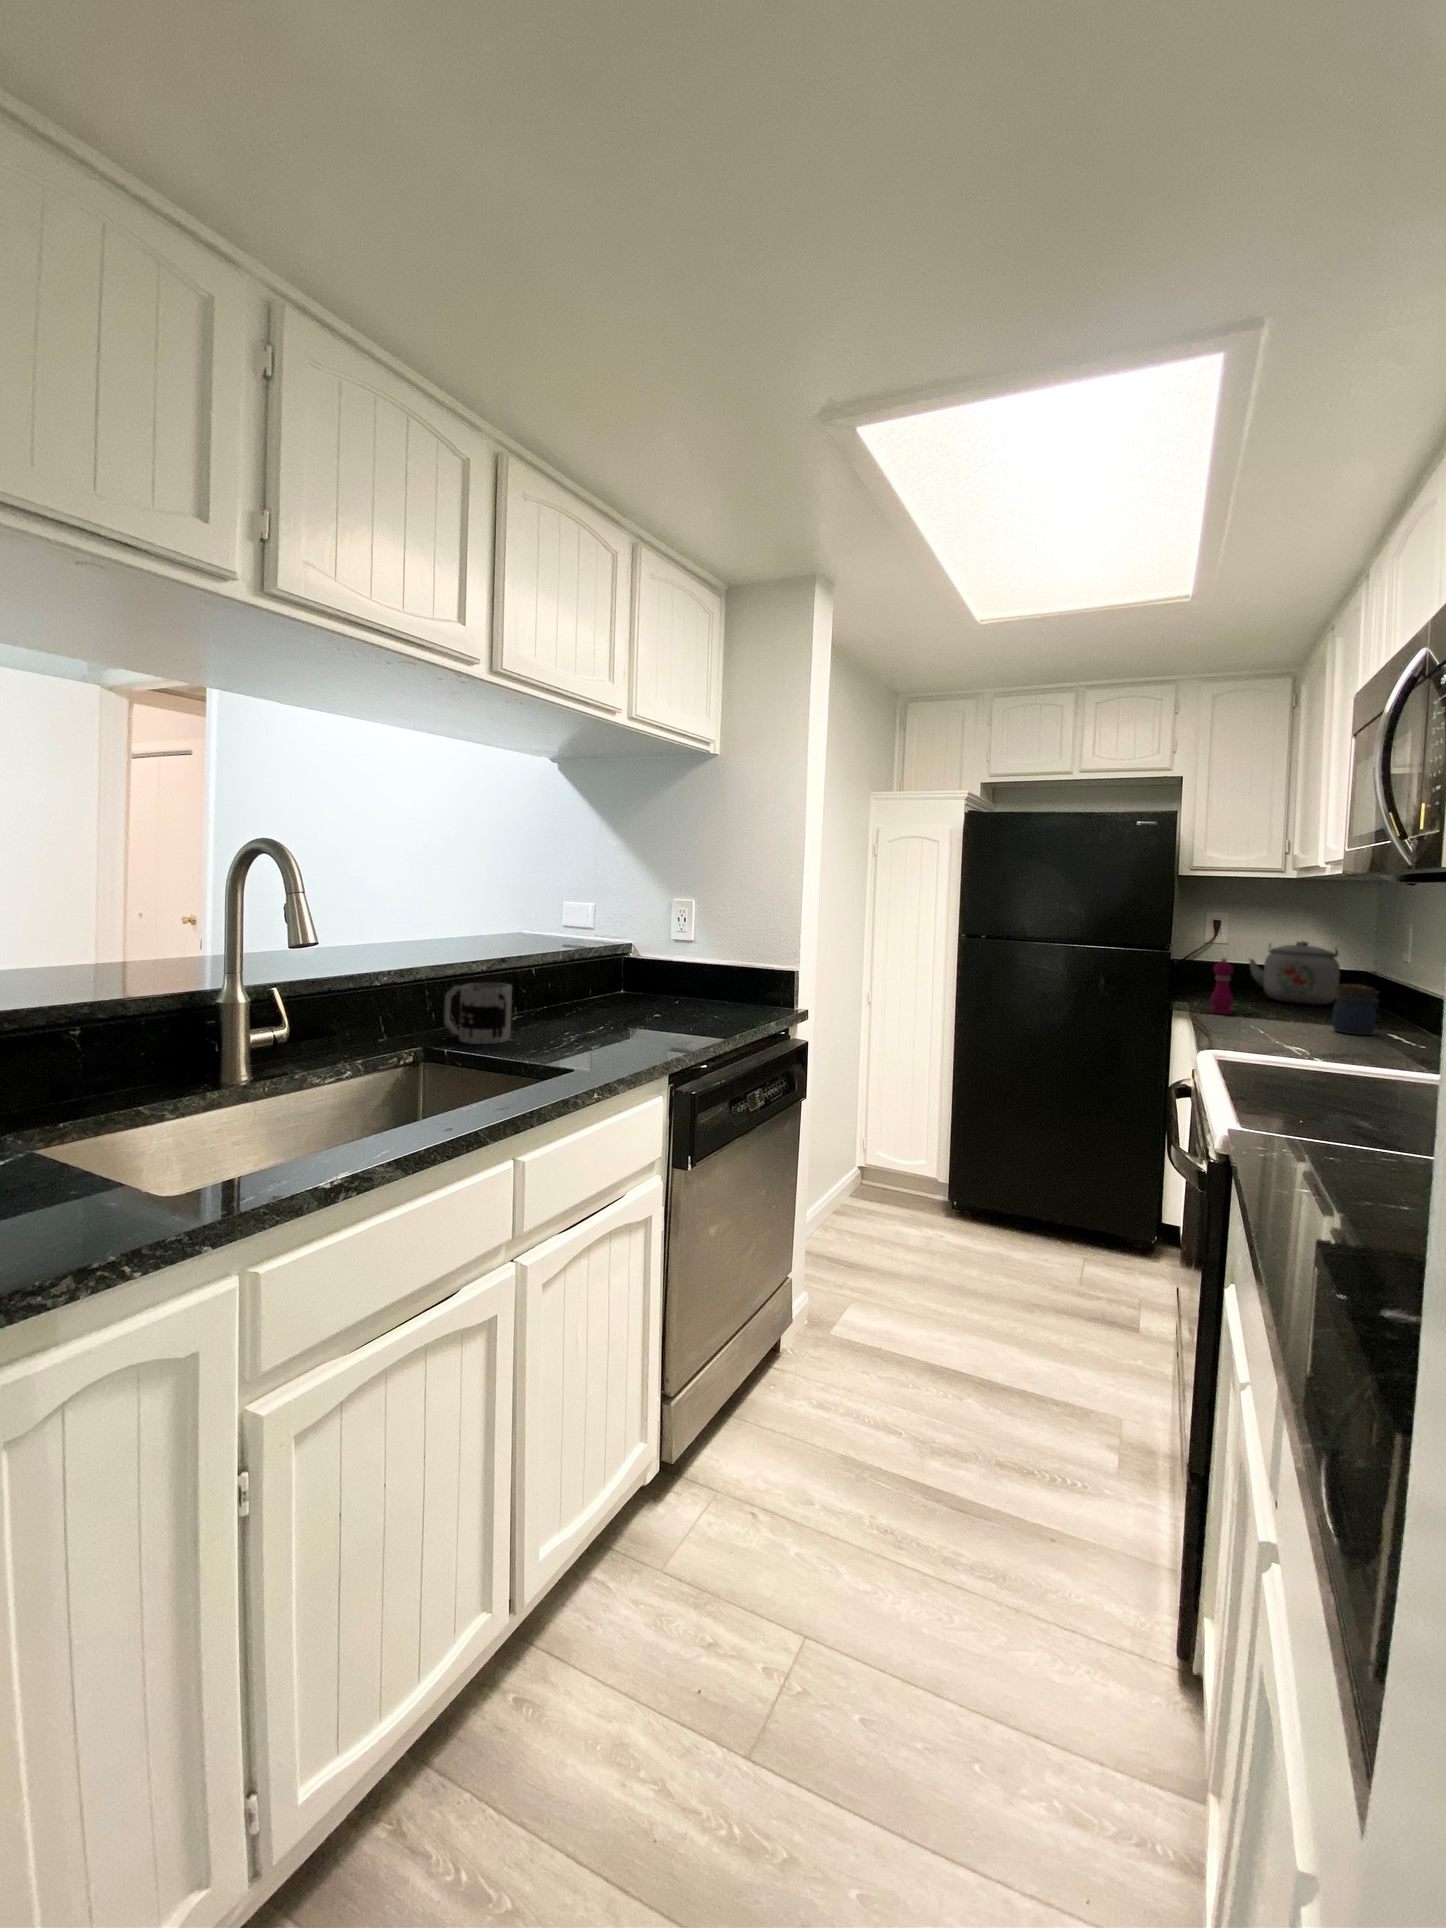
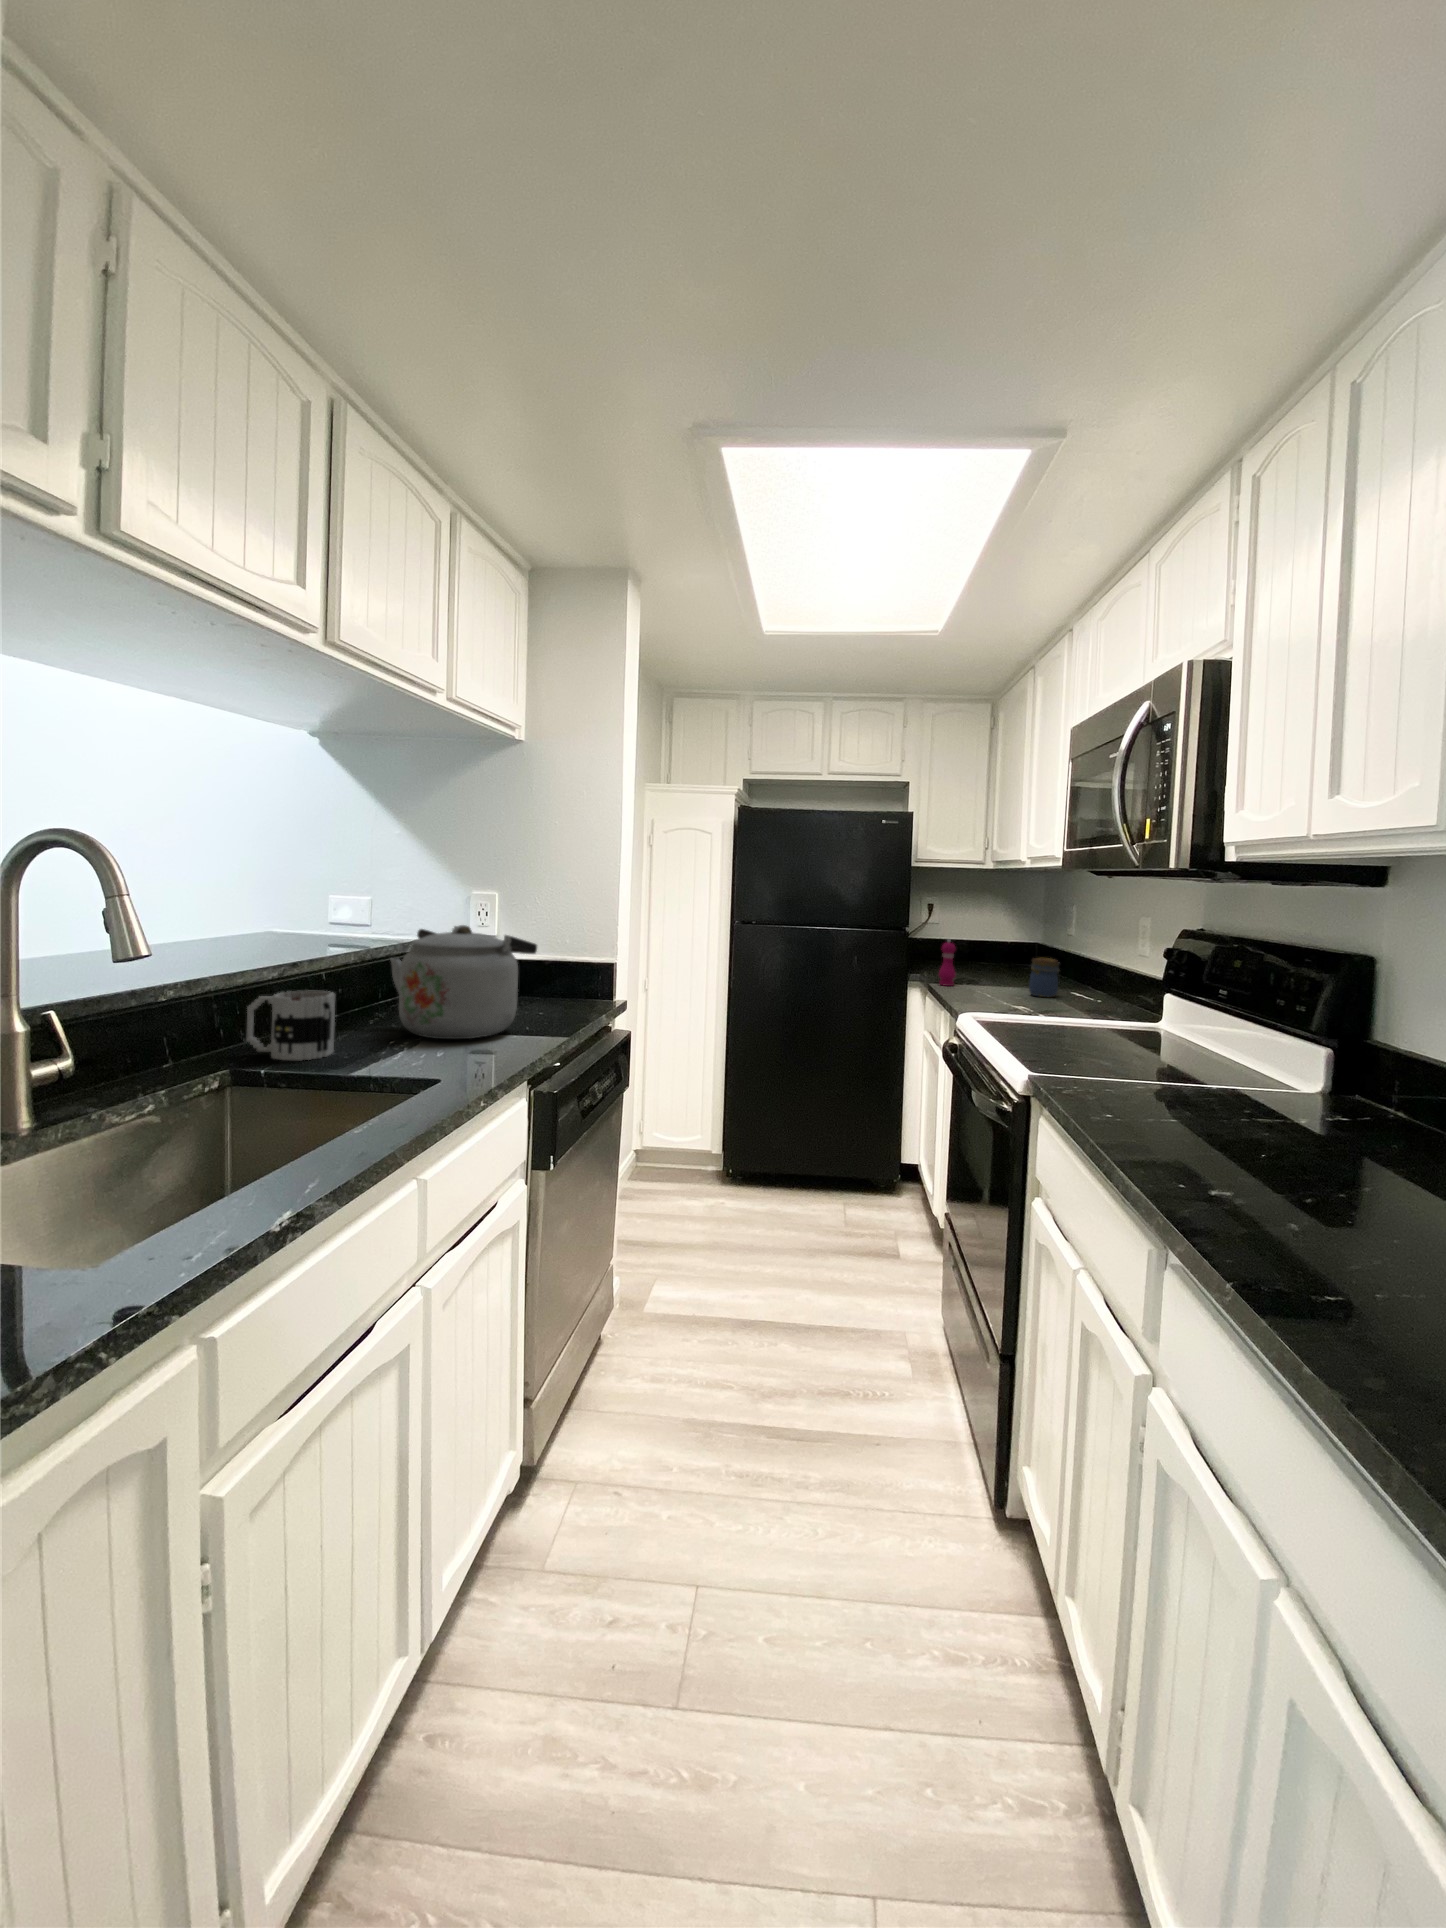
kettle: present [1250,941,1340,1005] -> present [390,925,537,1039]

